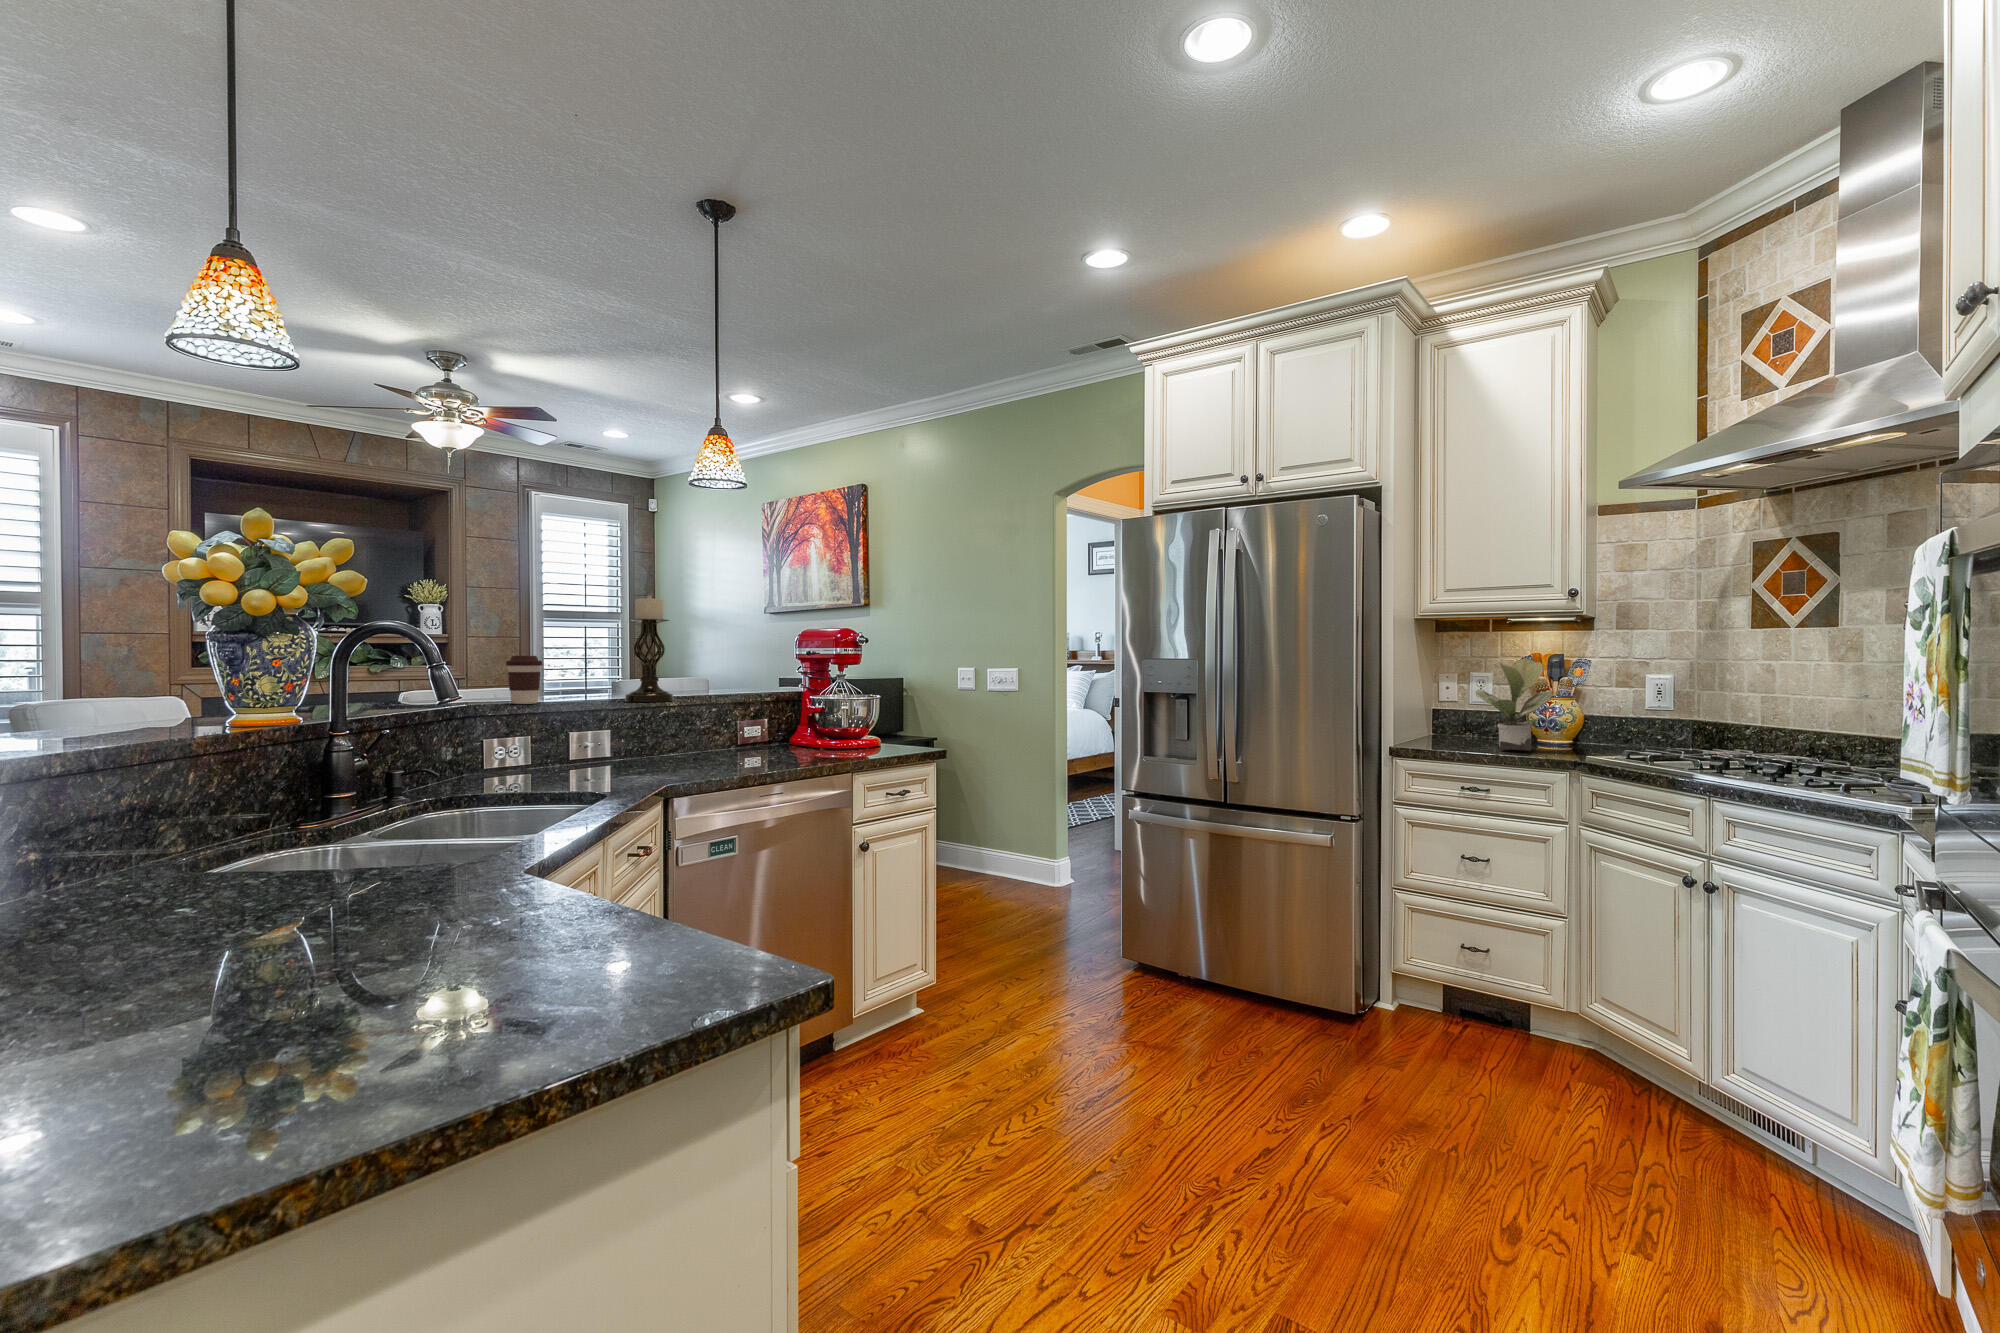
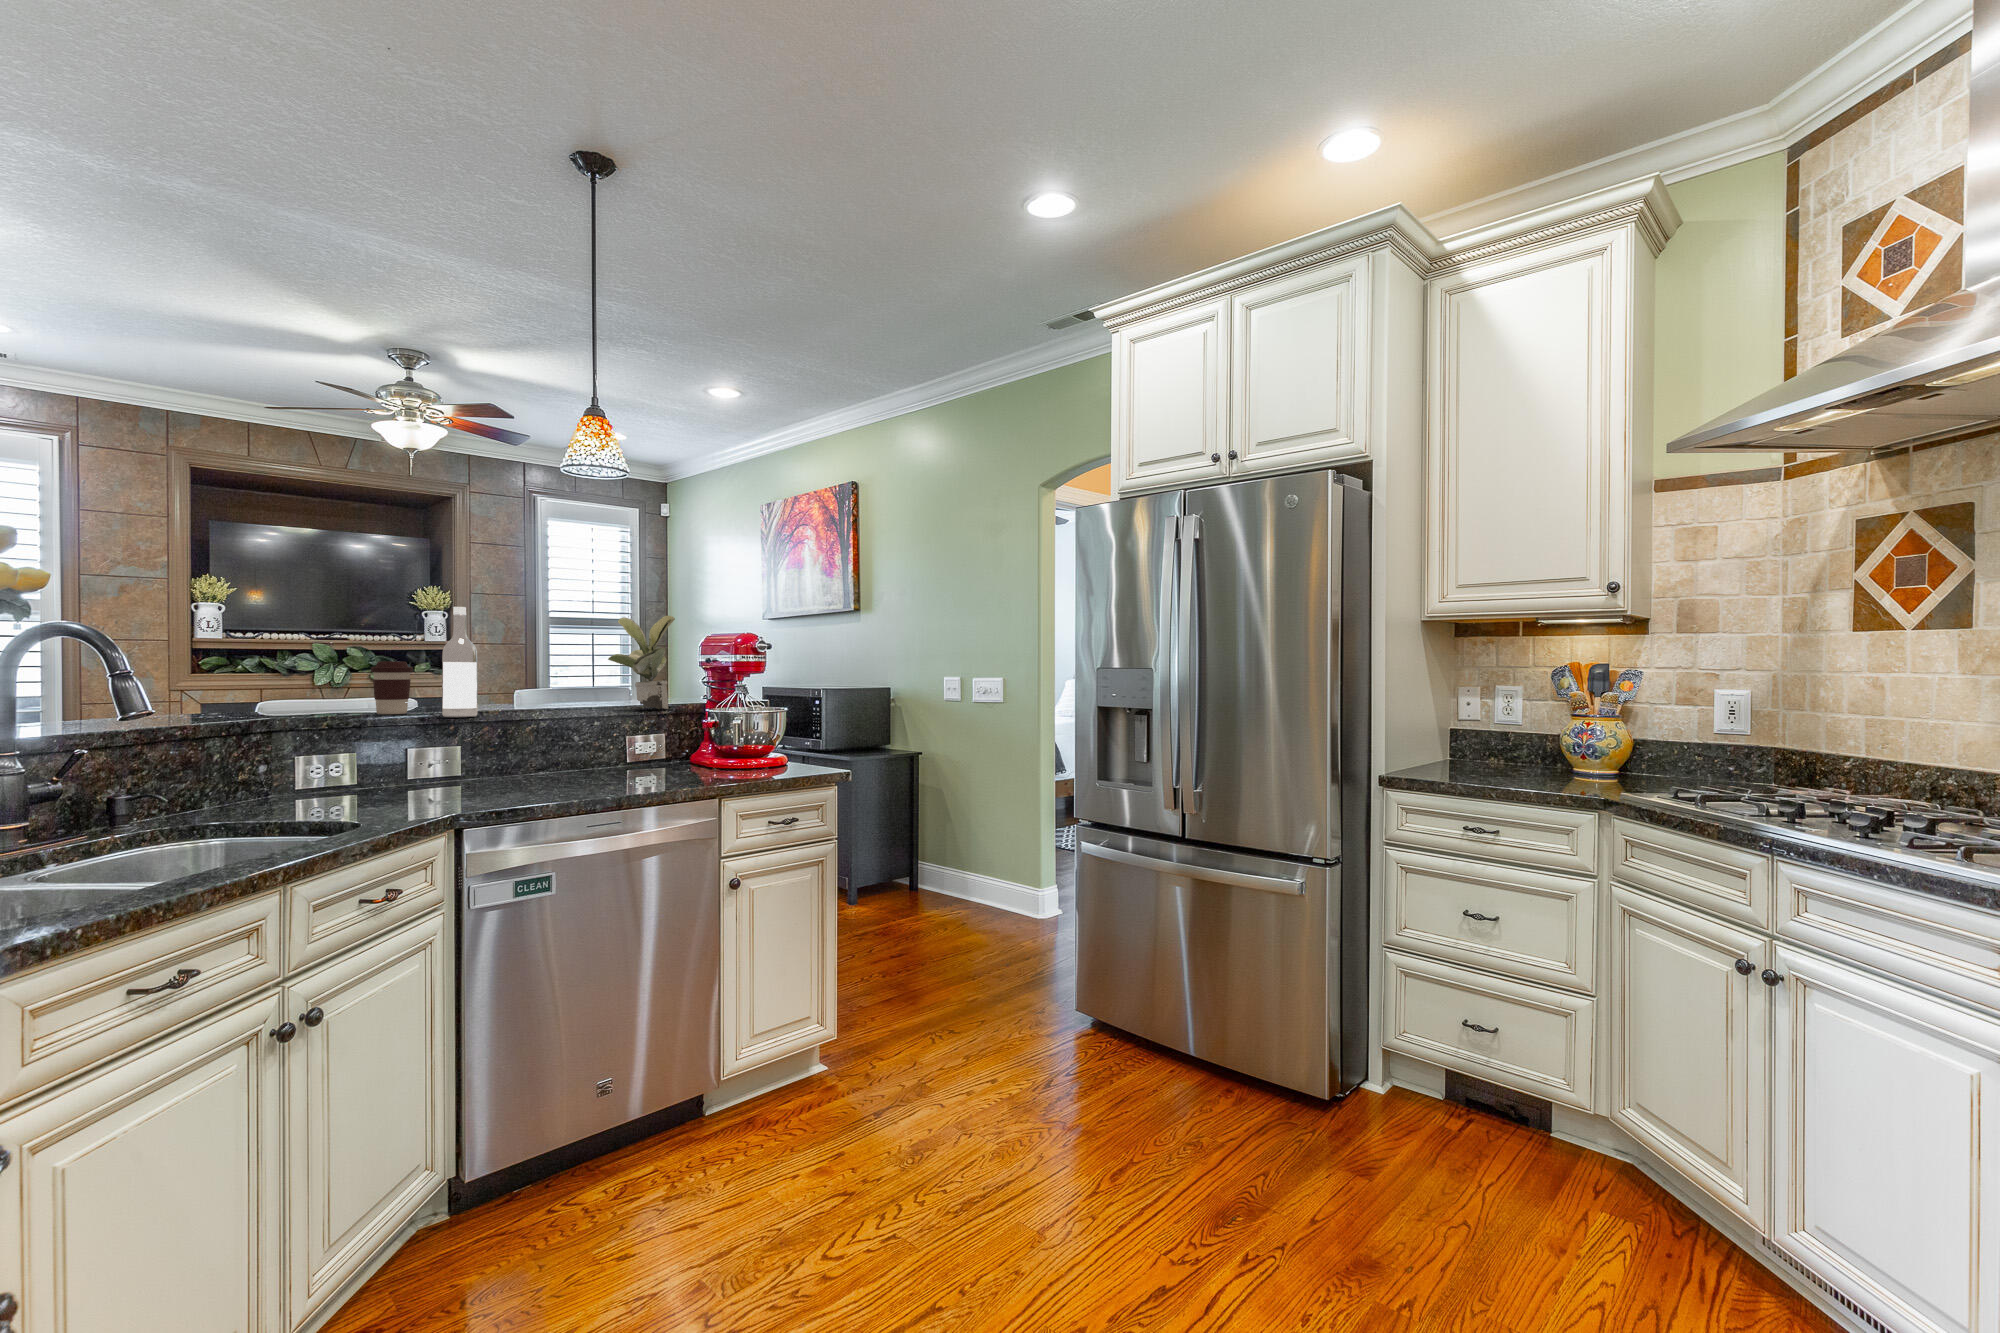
candle holder: present [625,595,673,702] -> none [505,595,562,713]
wine bottle: none [586,606,616,706] -> present [442,607,478,717]
potted plant: present [1475,659,1553,751] -> present [608,616,675,709]

